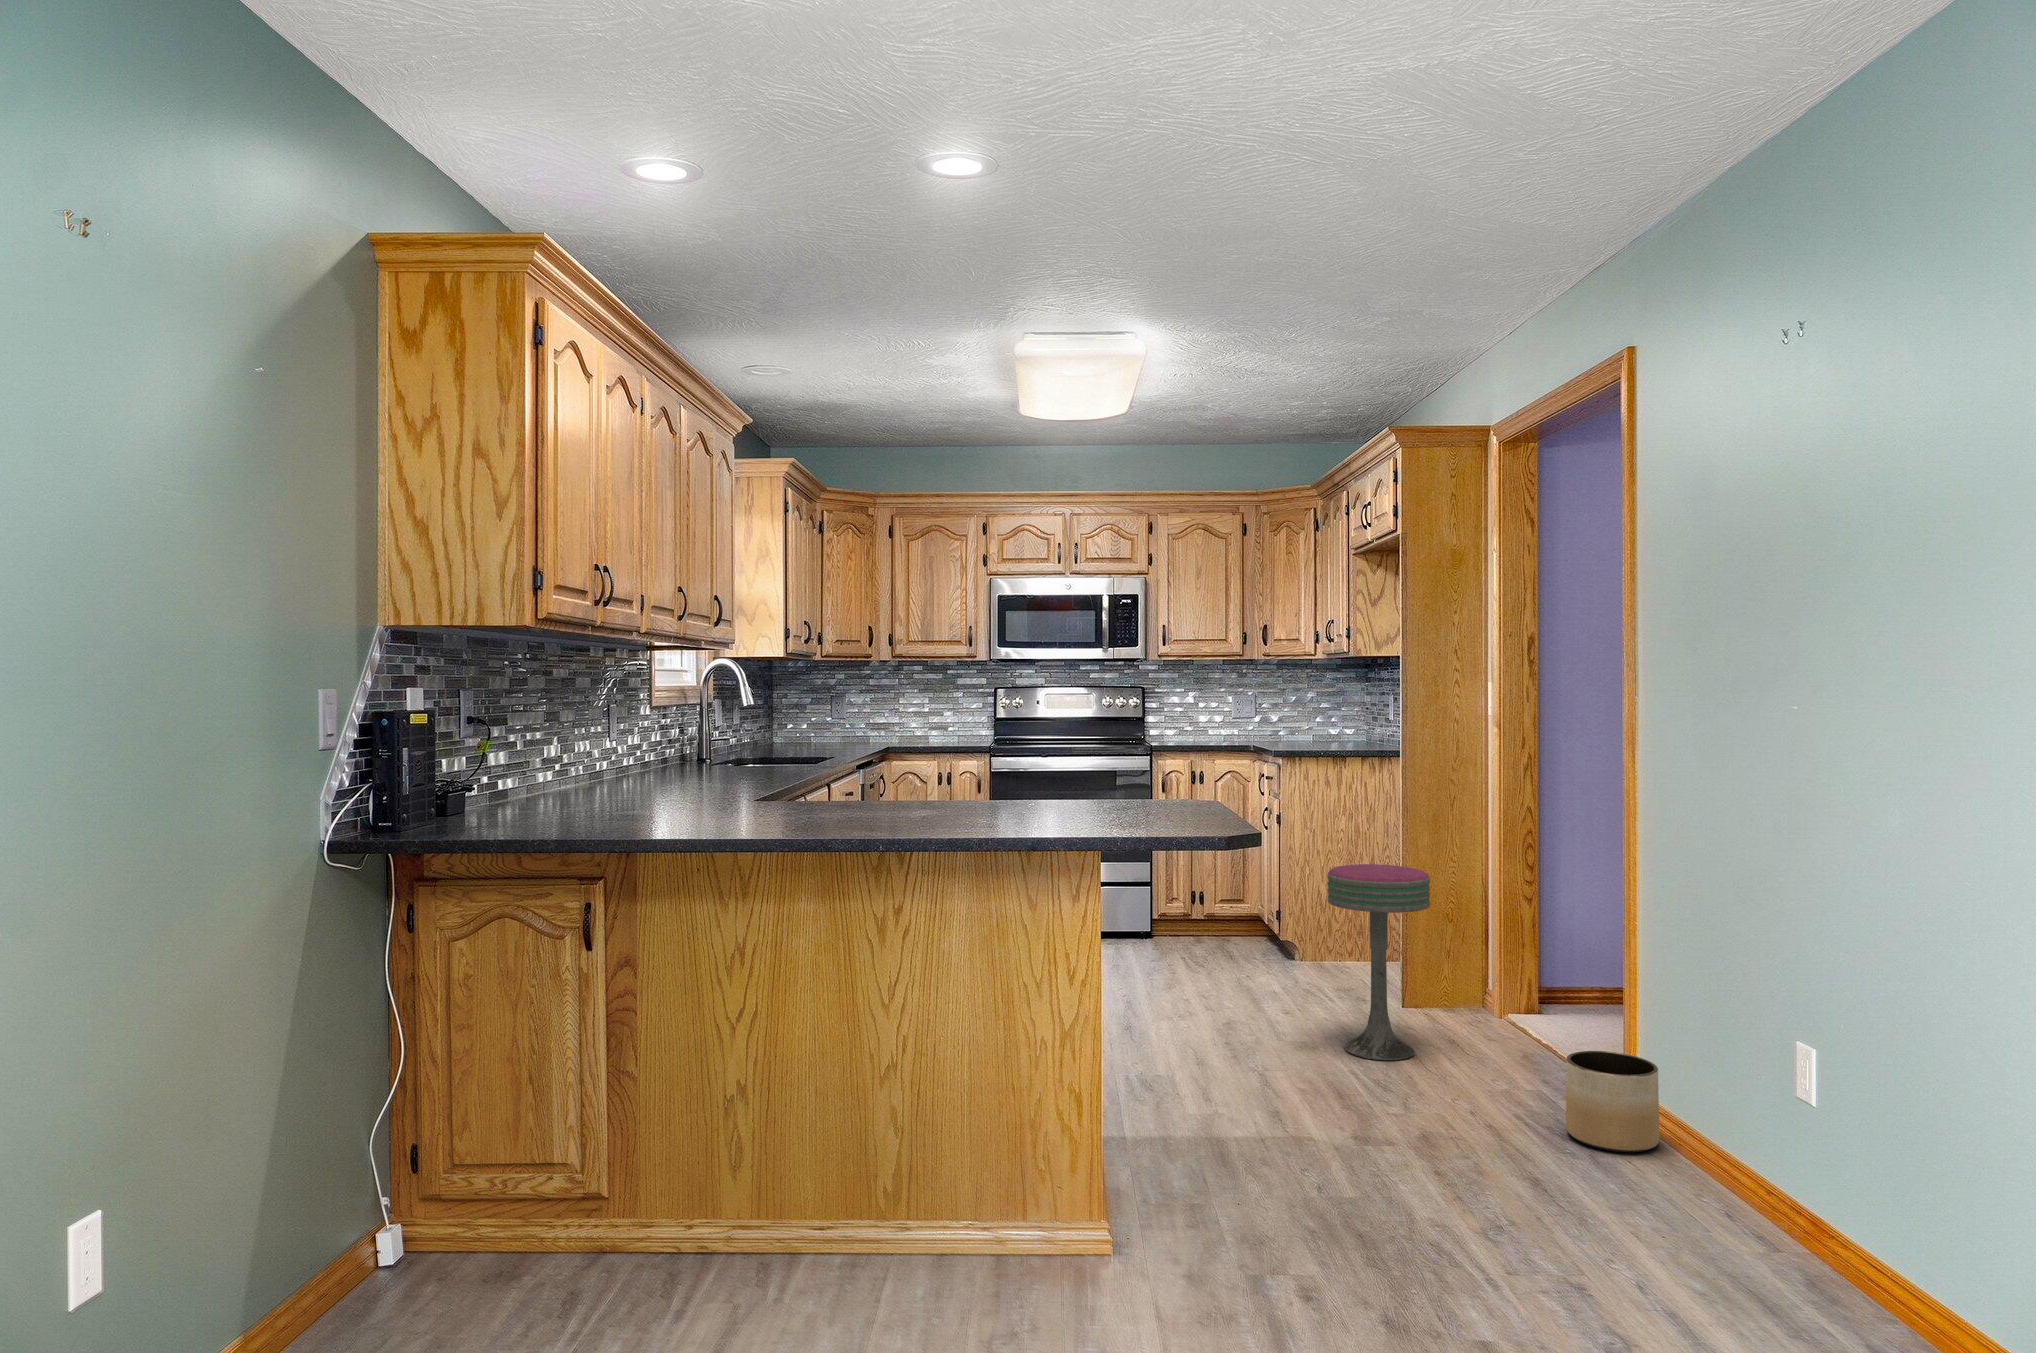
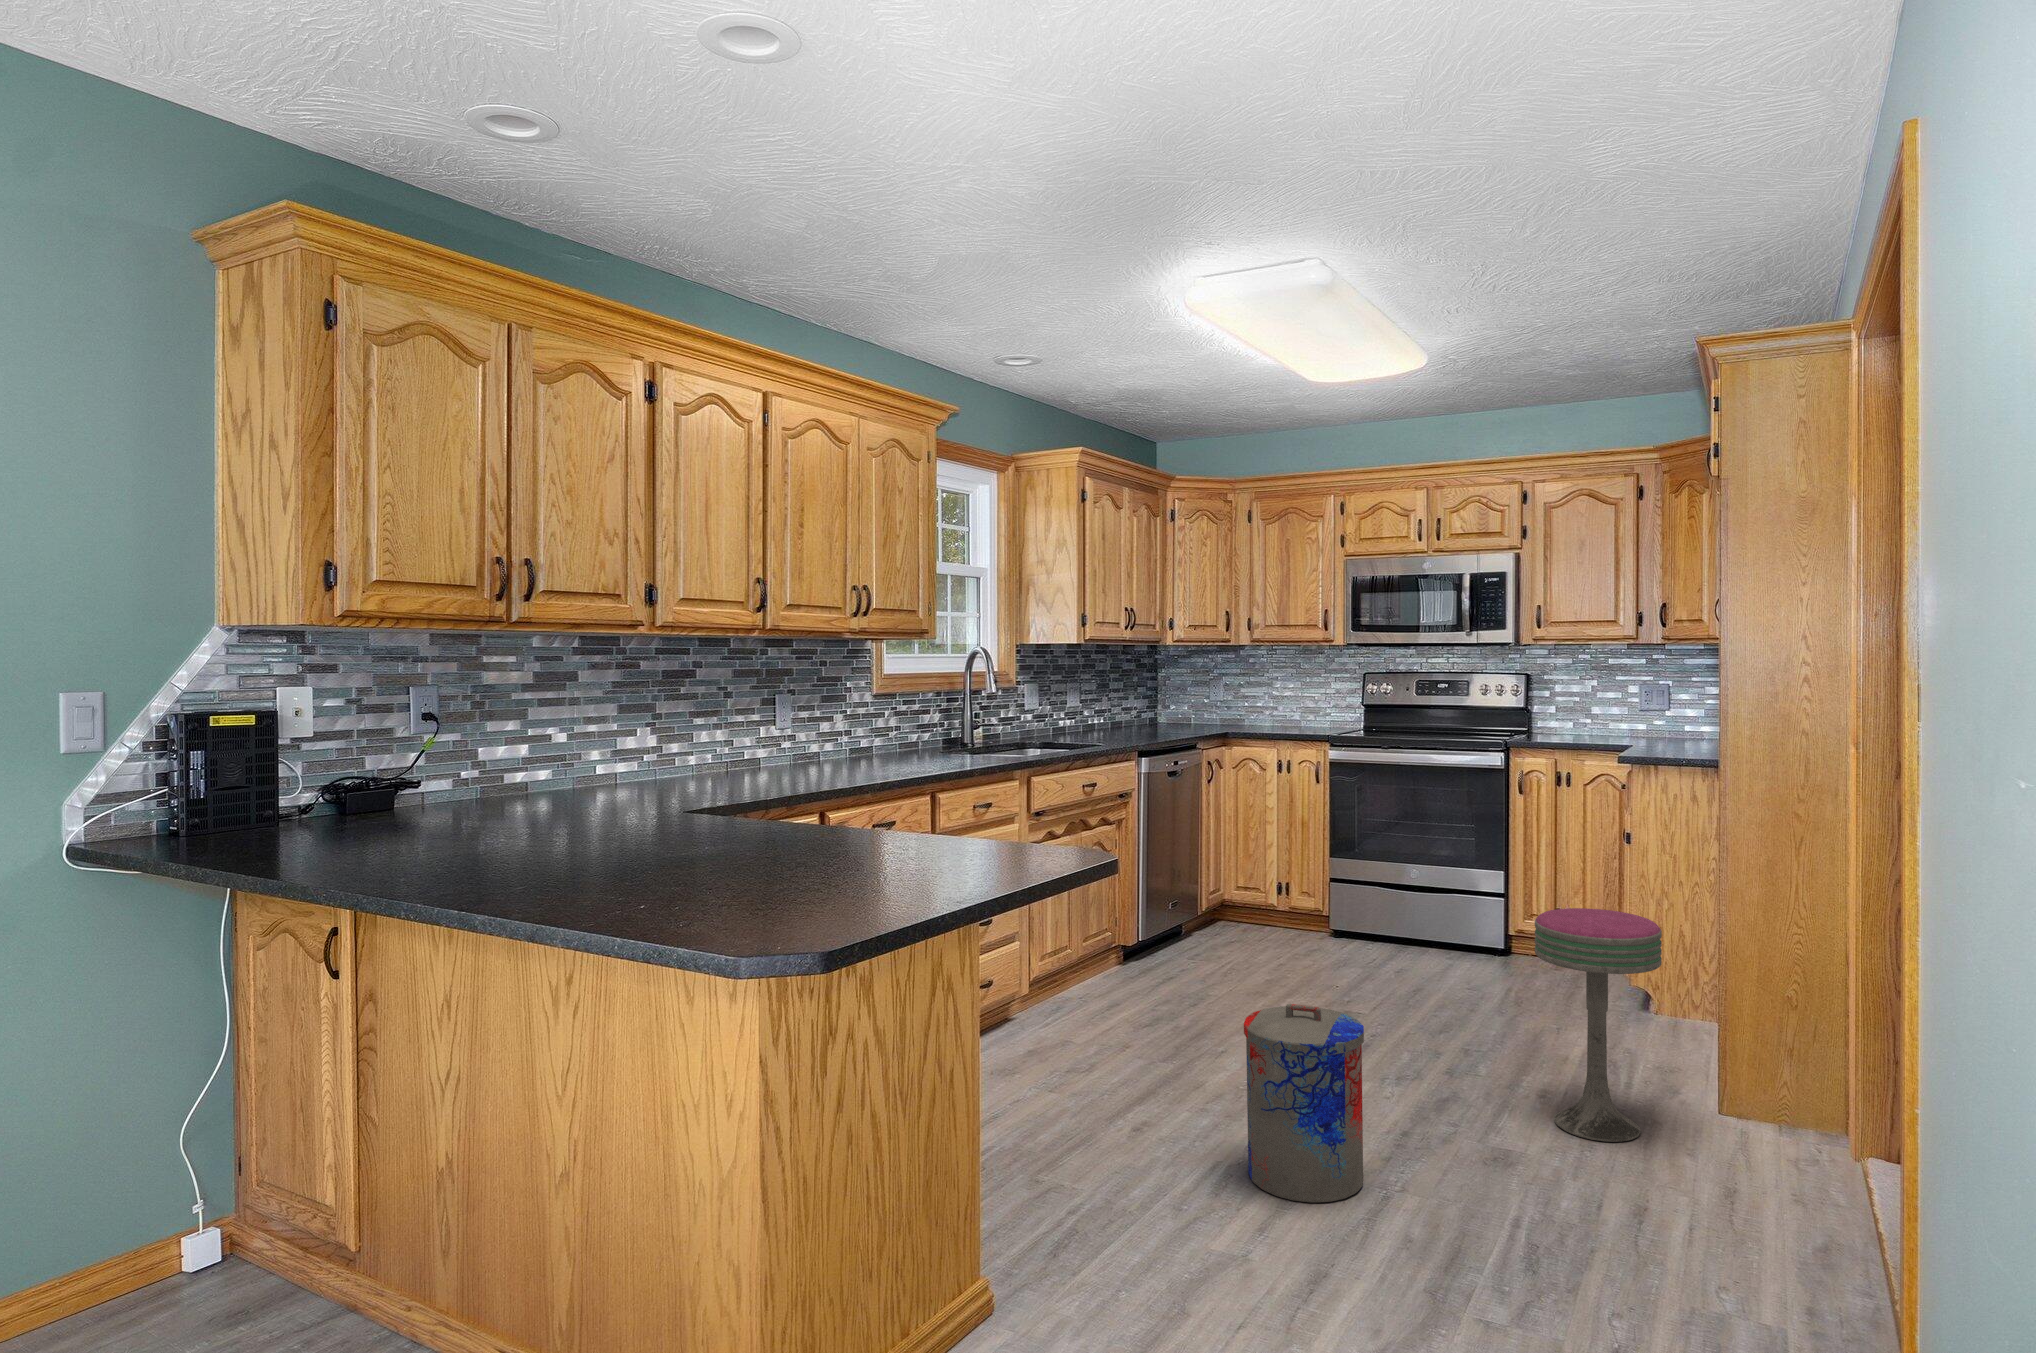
trash can: none [1172,961,1286,1148] -> present [1244,1004,1364,1203]
planter: present [1566,1051,1660,1152] -> none [1694,1179,1815,1320]

